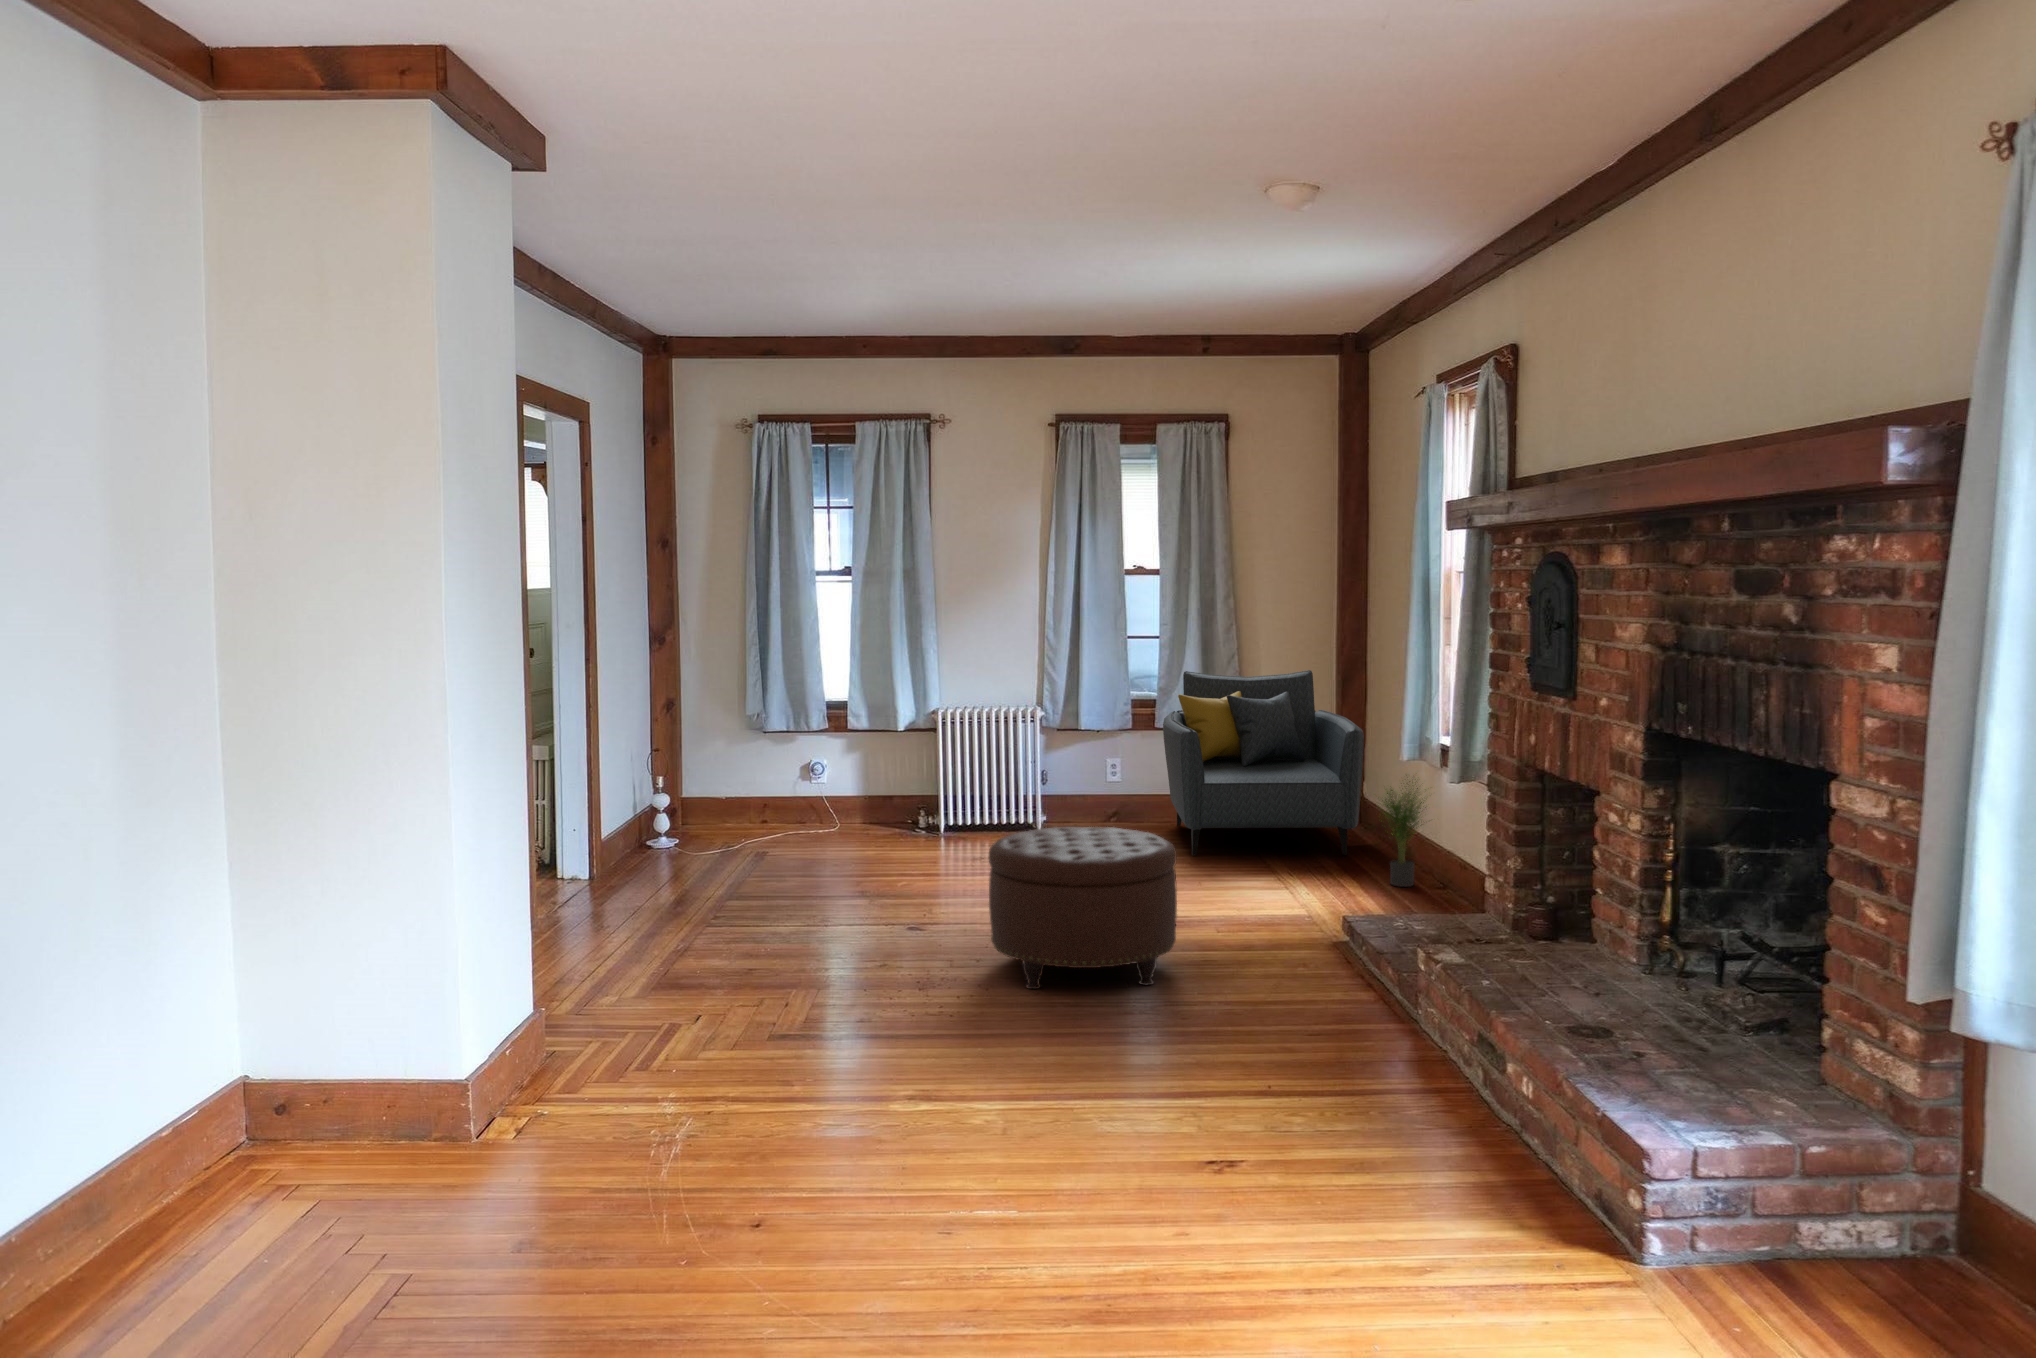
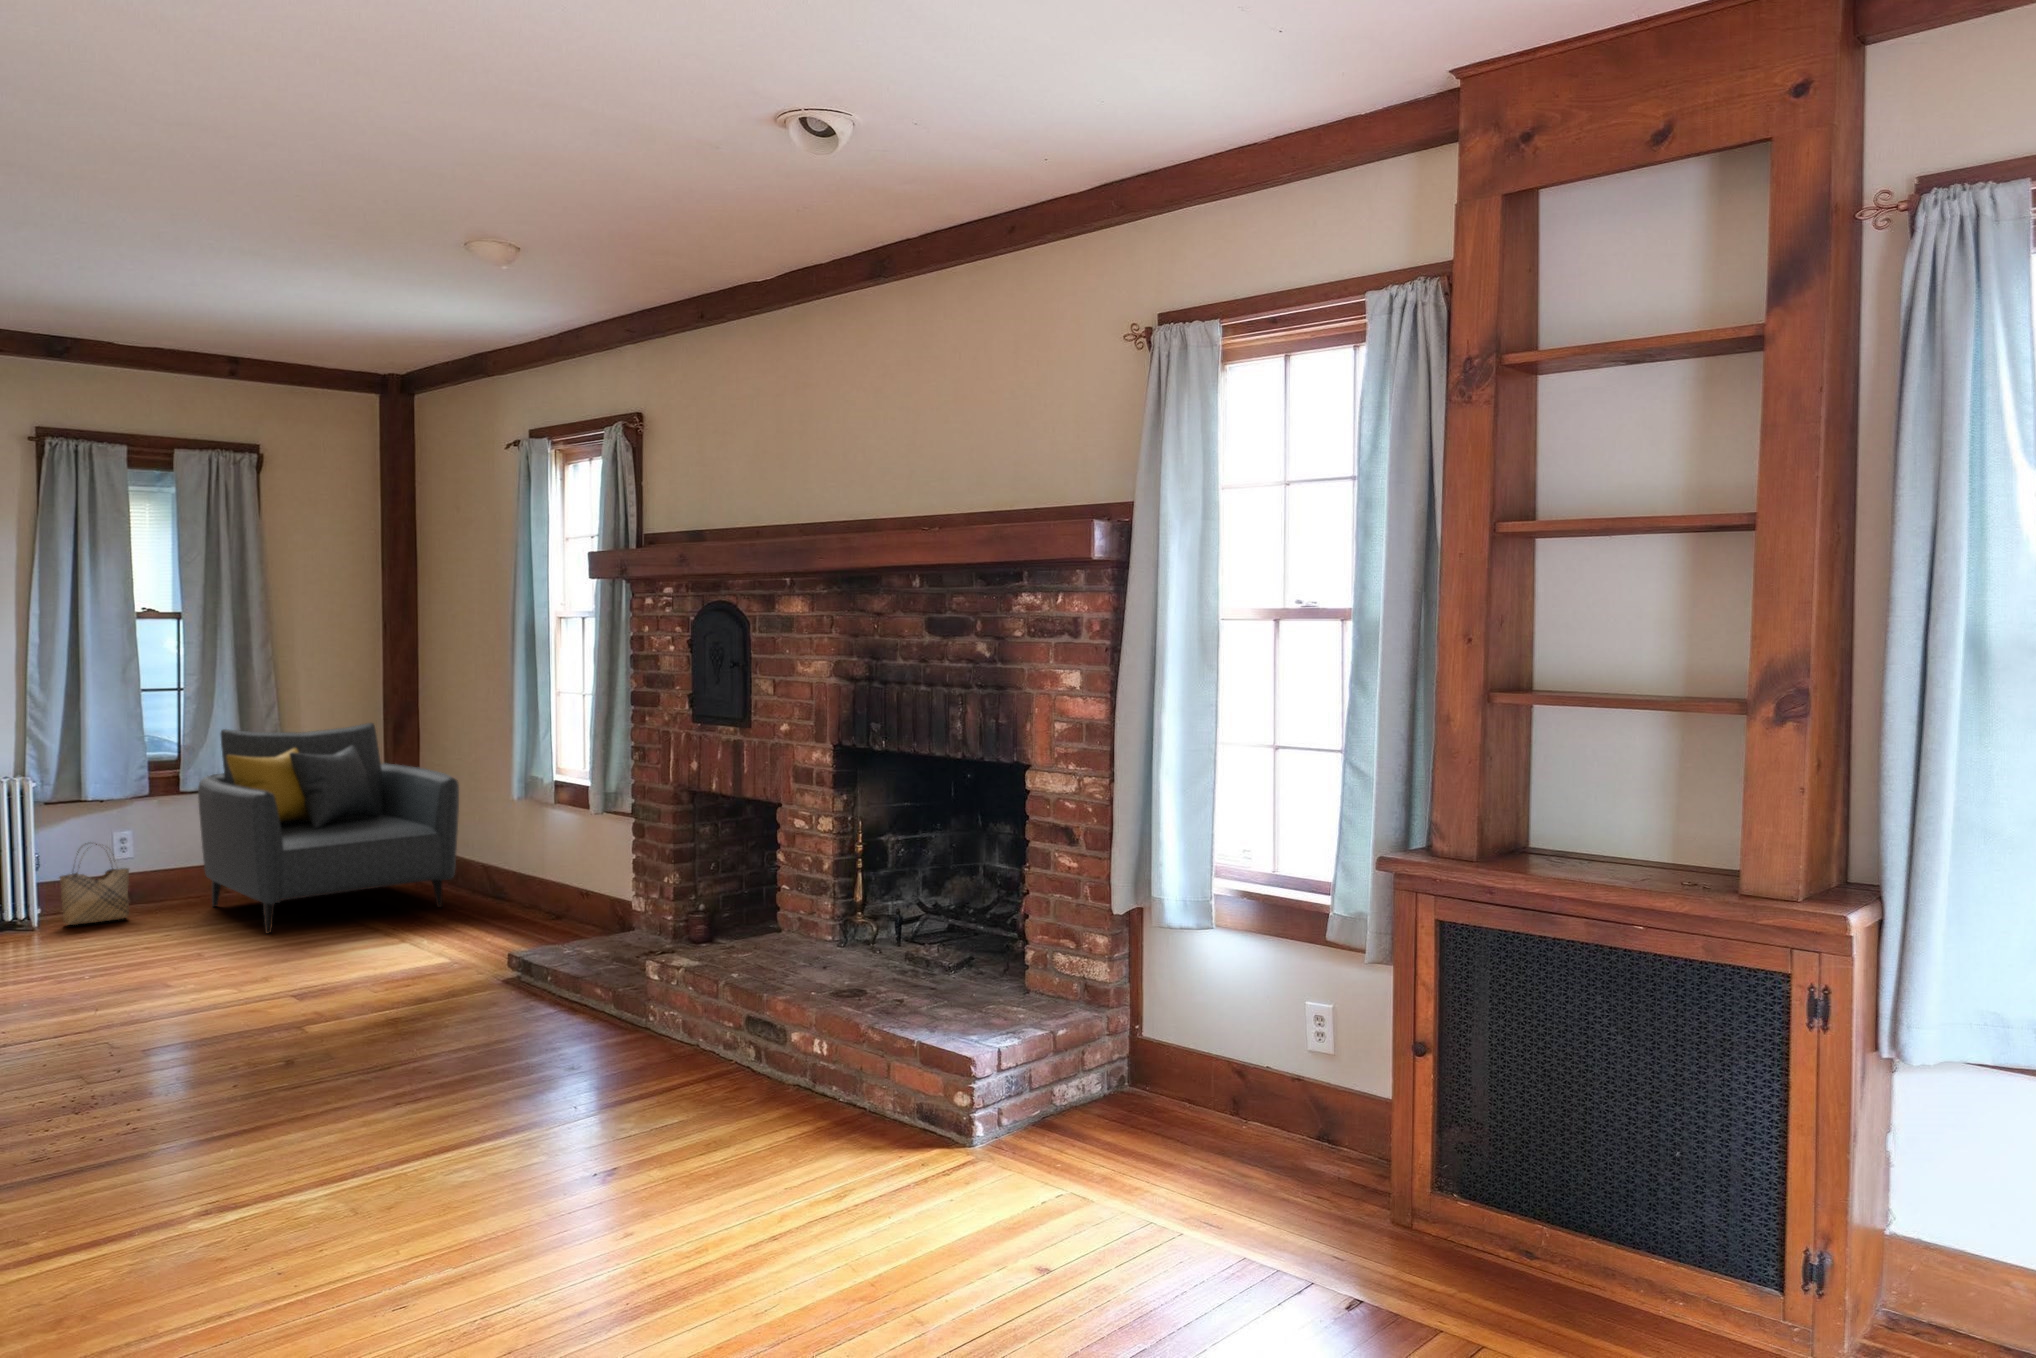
woven basket: none [1069,760,1117,826] -> present [60,844,129,925]
potted plant: present [1378,779,1426,887] -> none [489,811,562,927]
ottoman: present [989,827,1177,989] -> none [117,901,373,1105]

